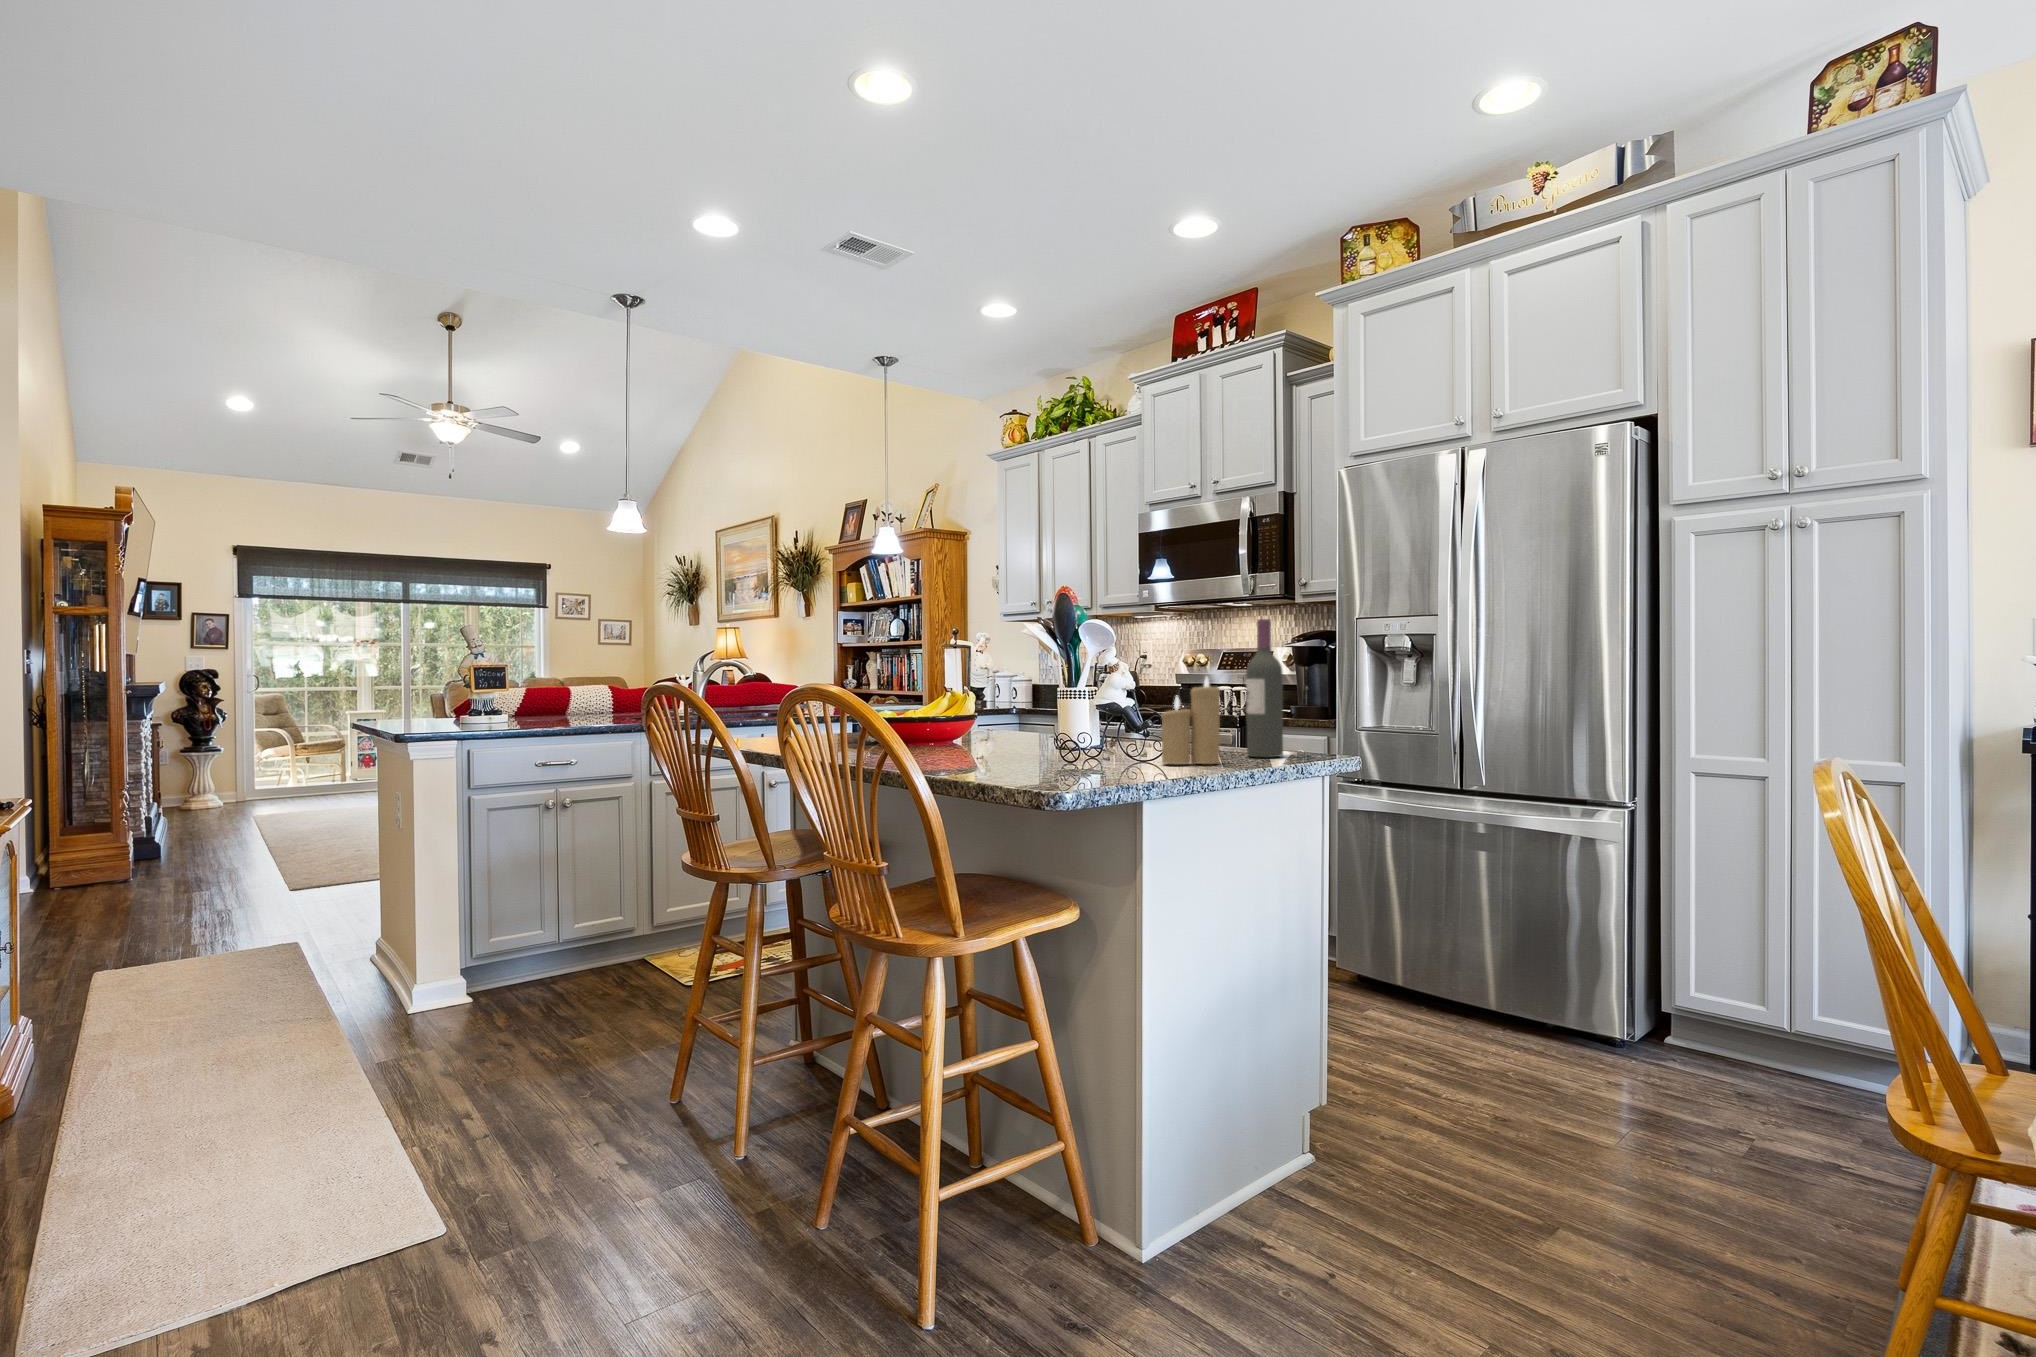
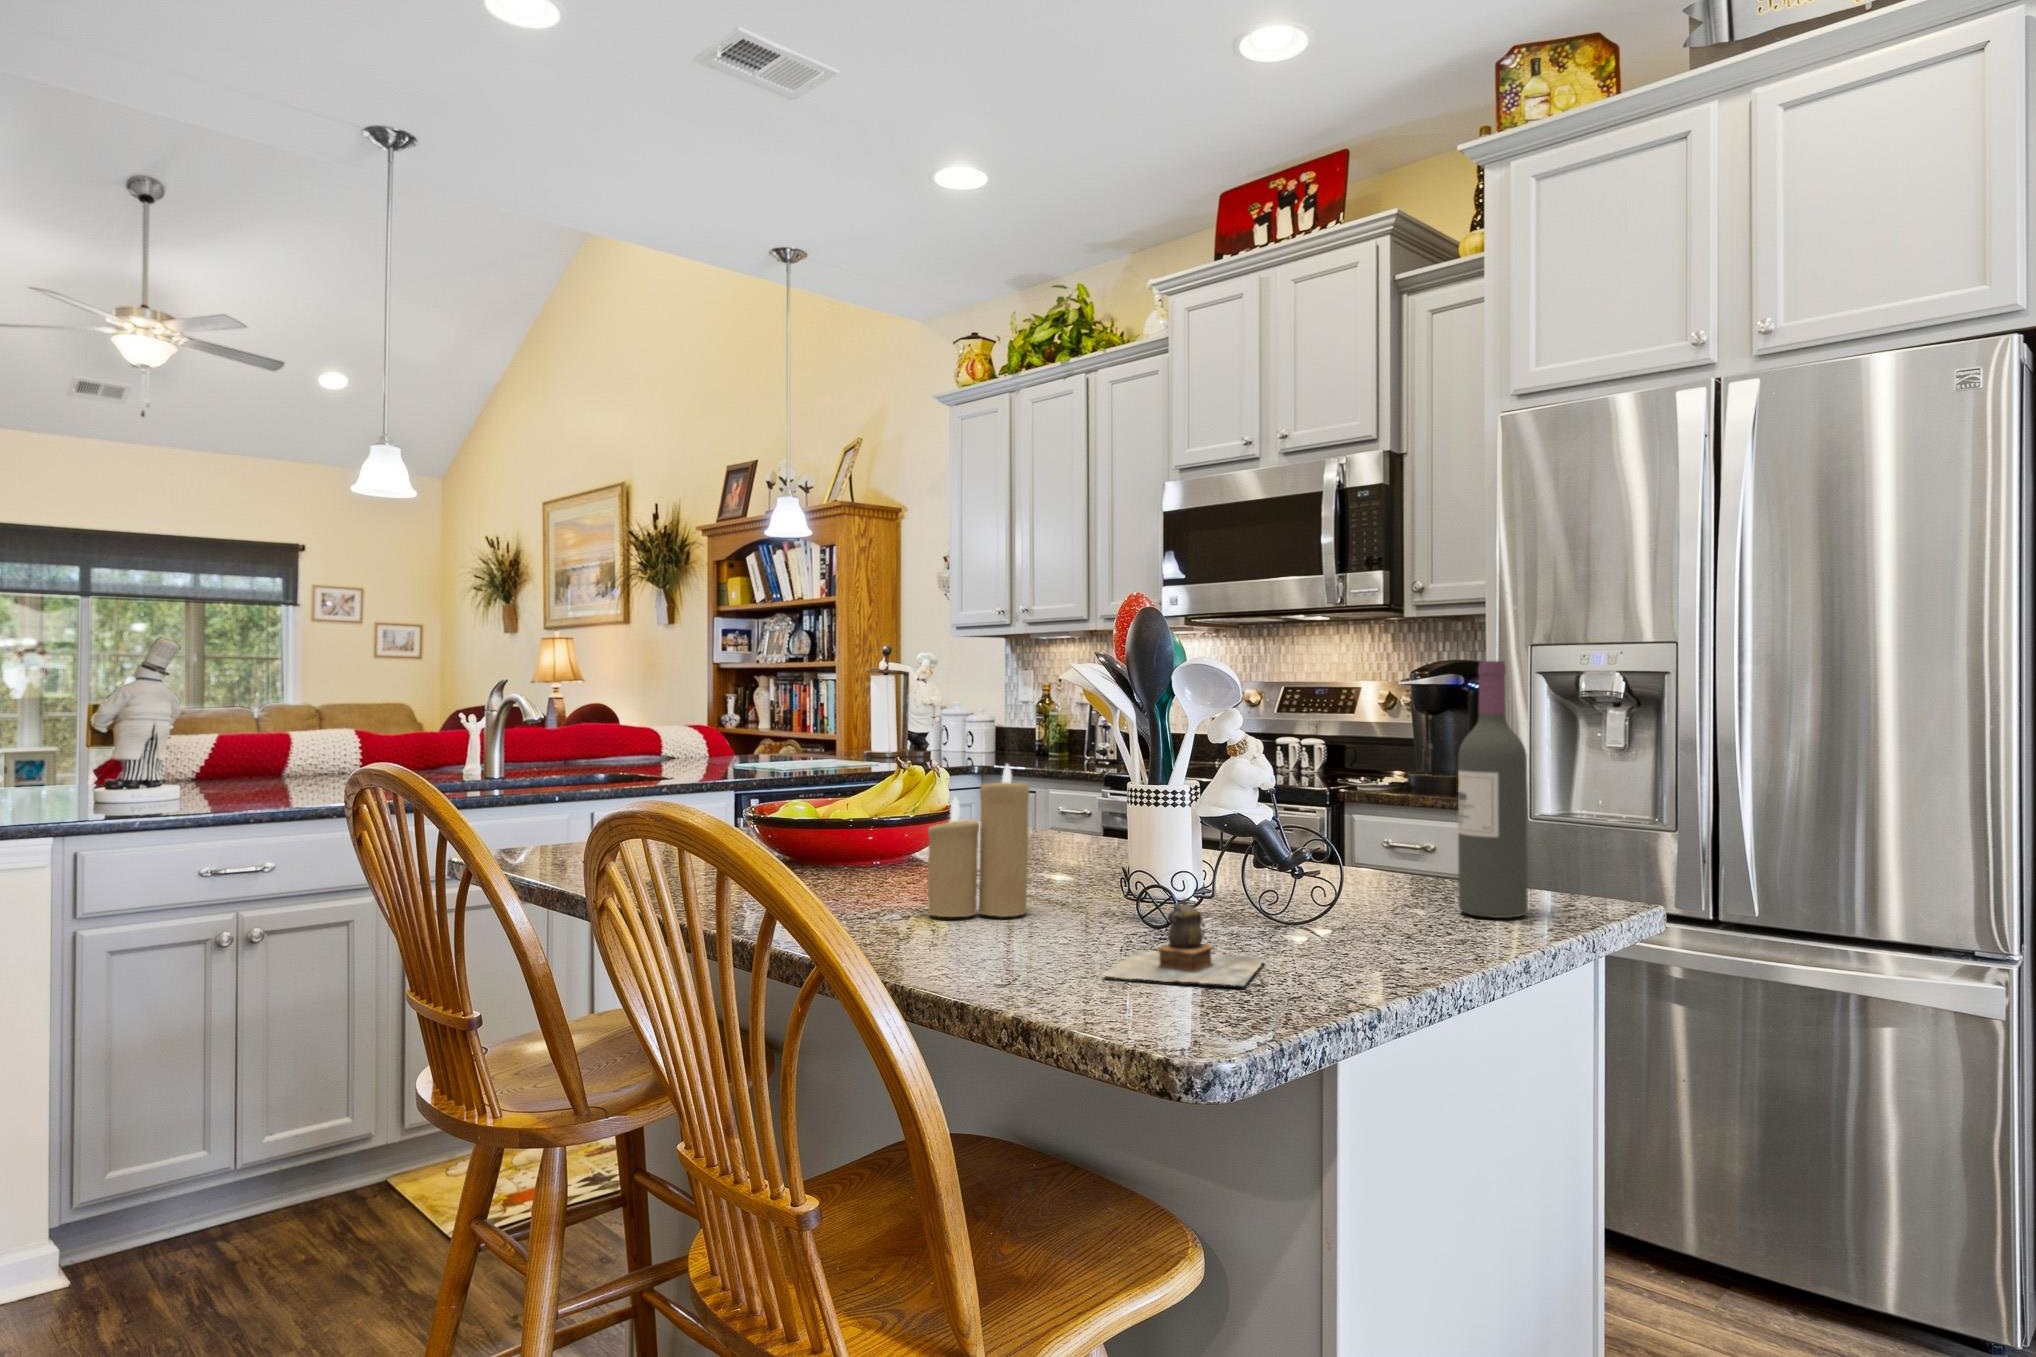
candle: present [1161,677,1220,764] -> present [927,765,1029,917]
teapot: none [1037,736,1124,775] -> present [1104,899,1264,986]

